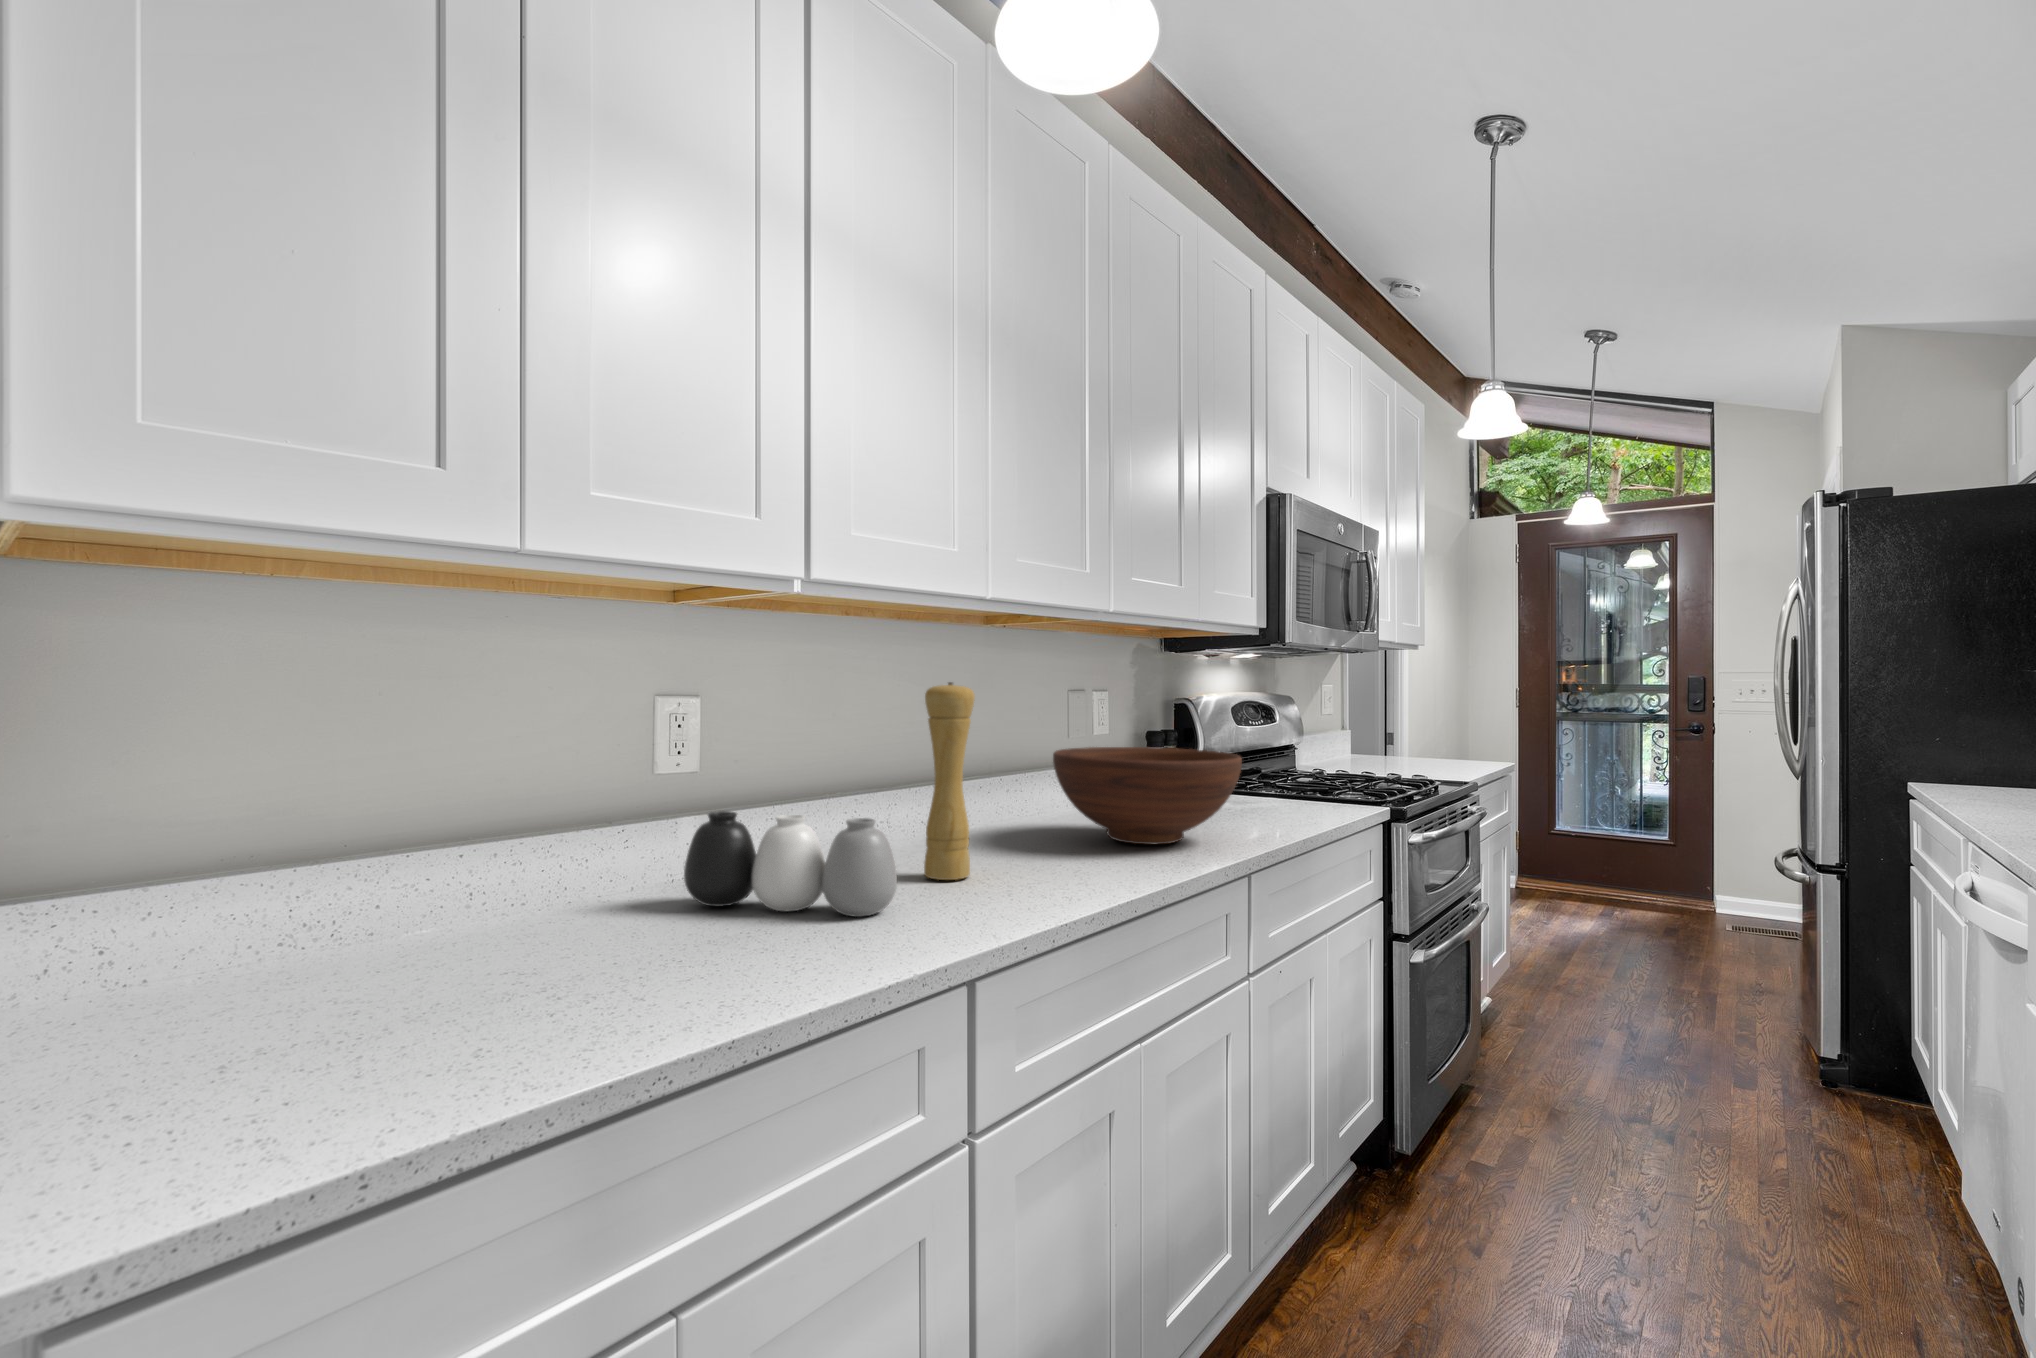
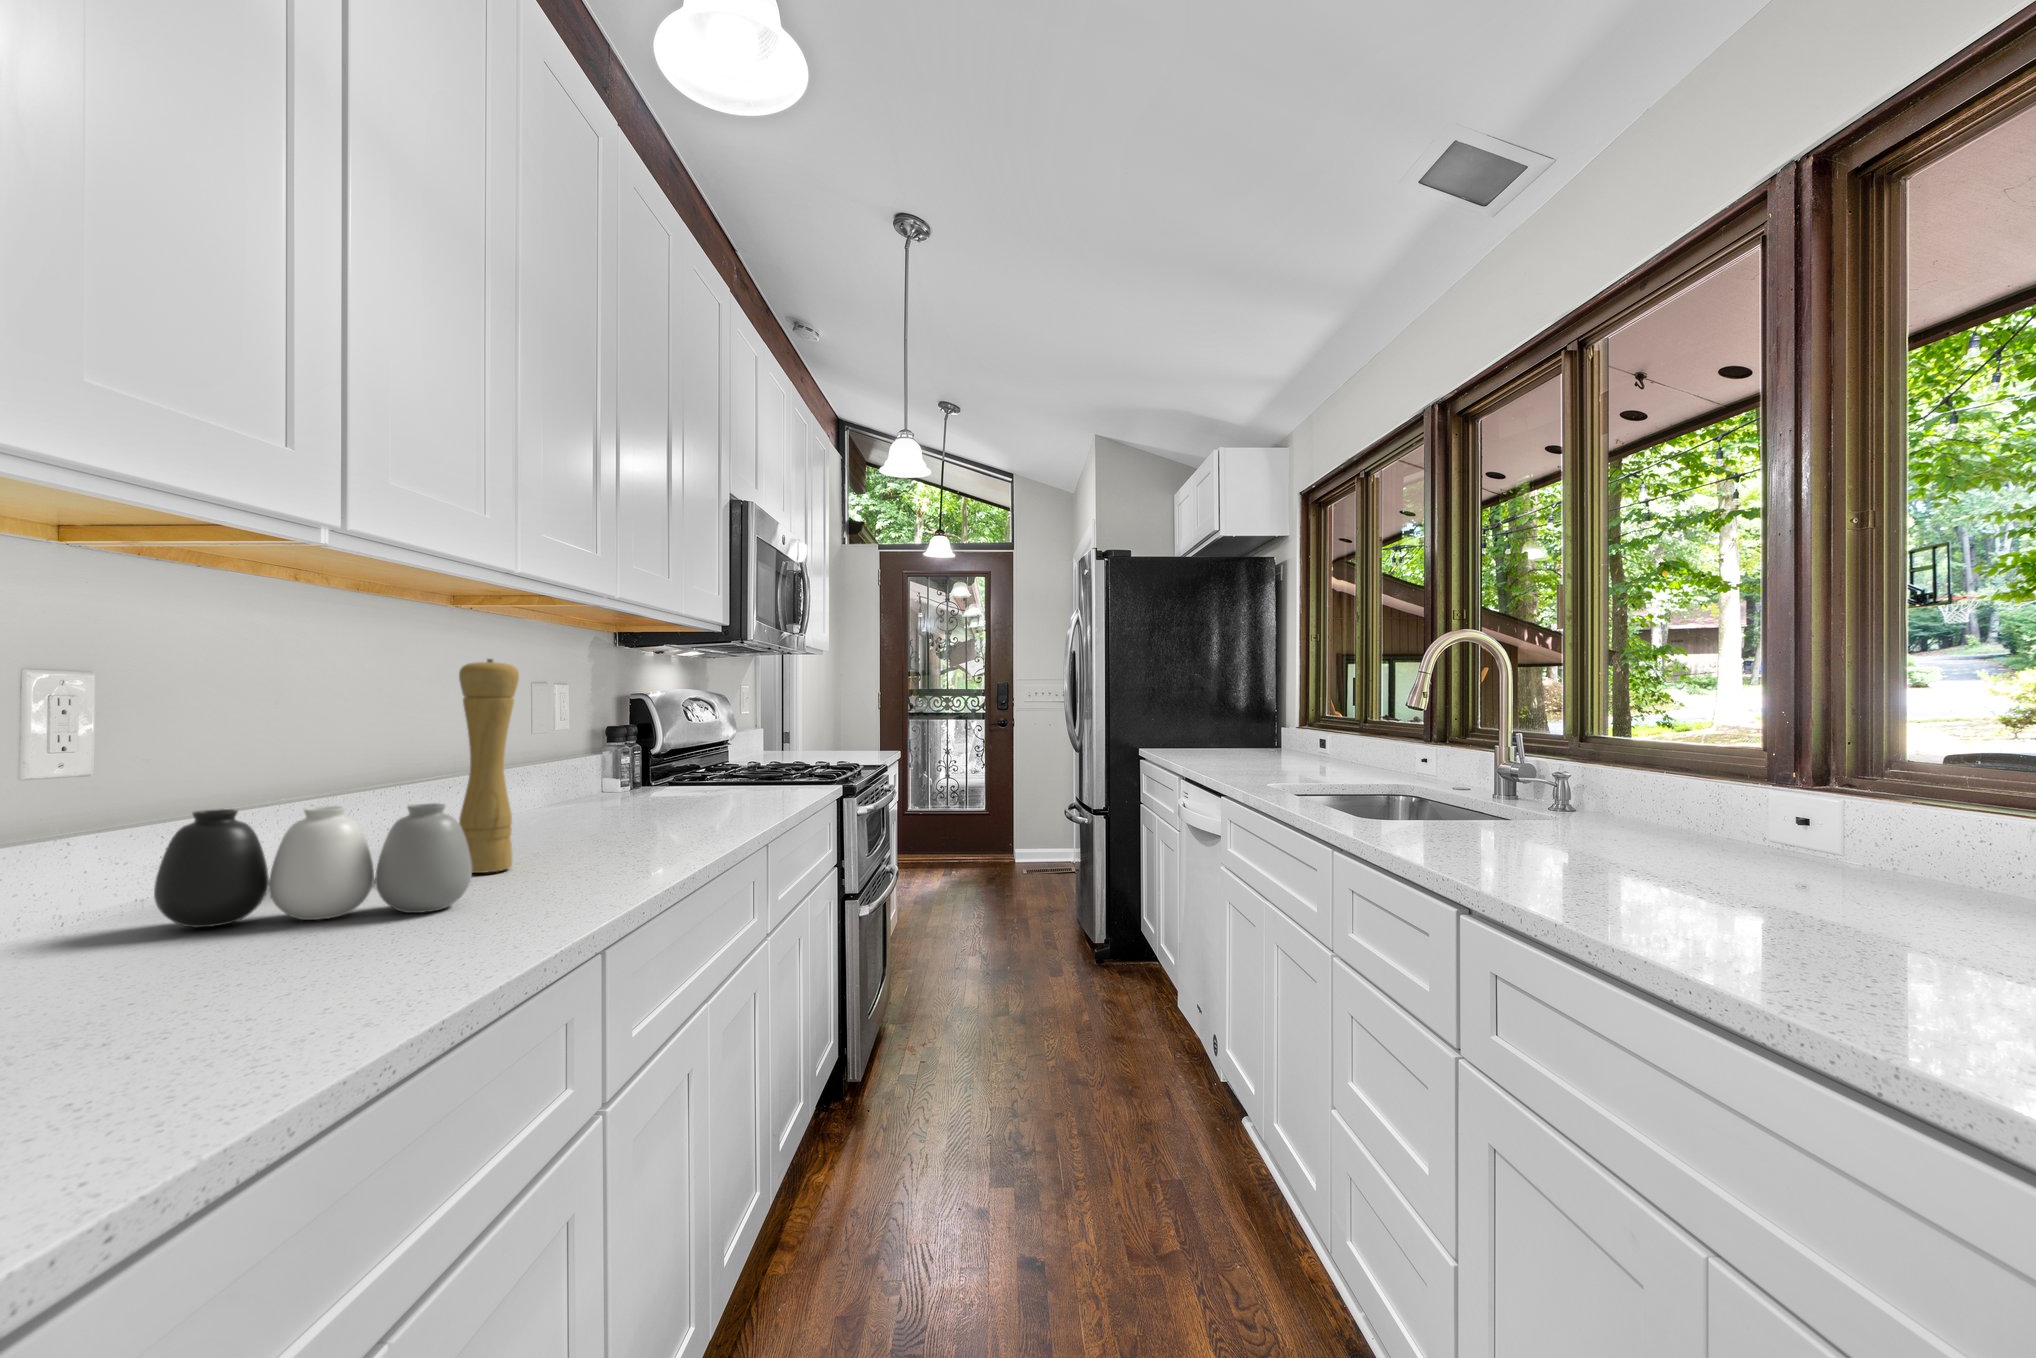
fruit bowl: present [1053,747,1242,844] -> none [559,735,755,826]

